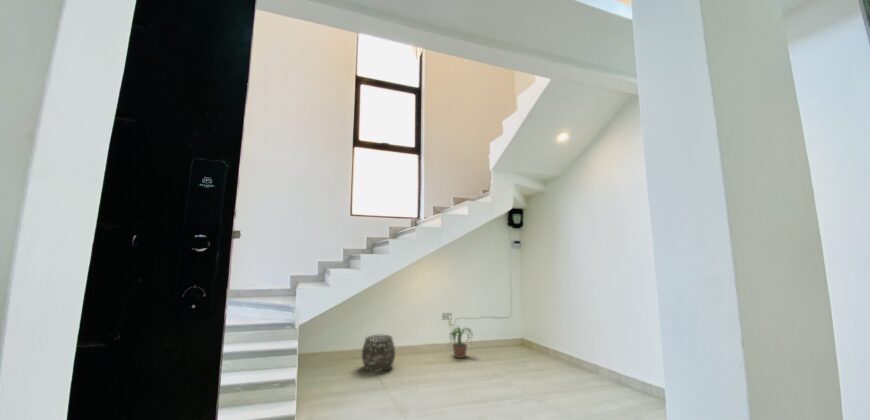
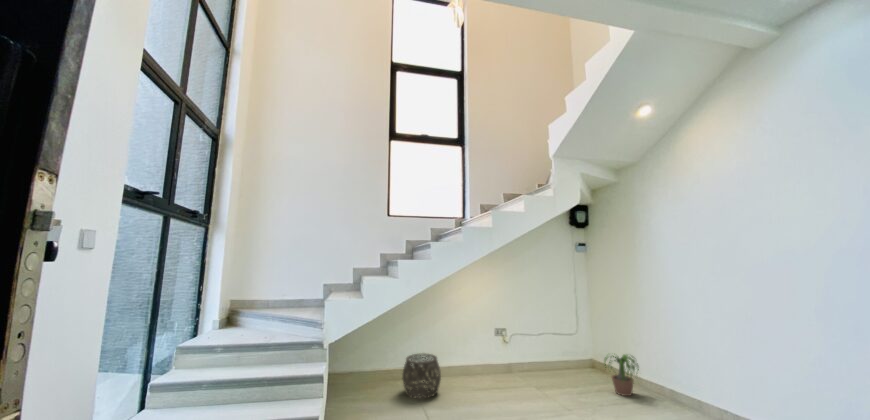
potted plant: present [450,327,471,358] -> present [604,355,639,396]

